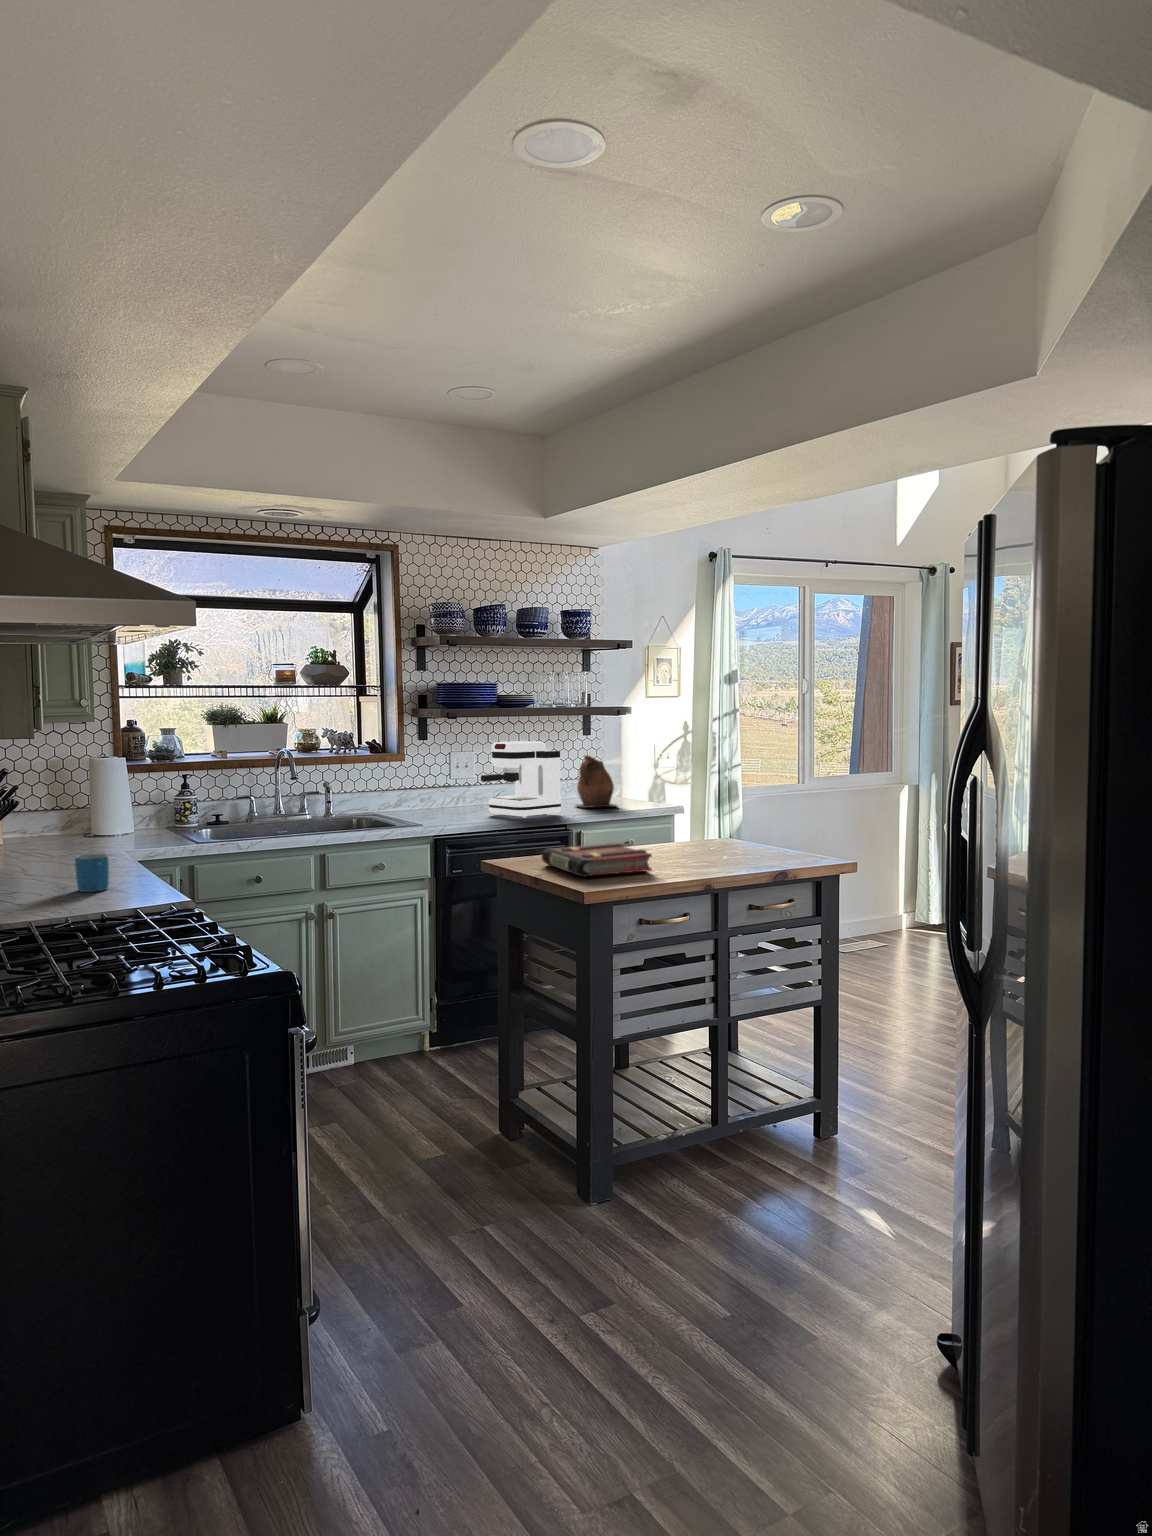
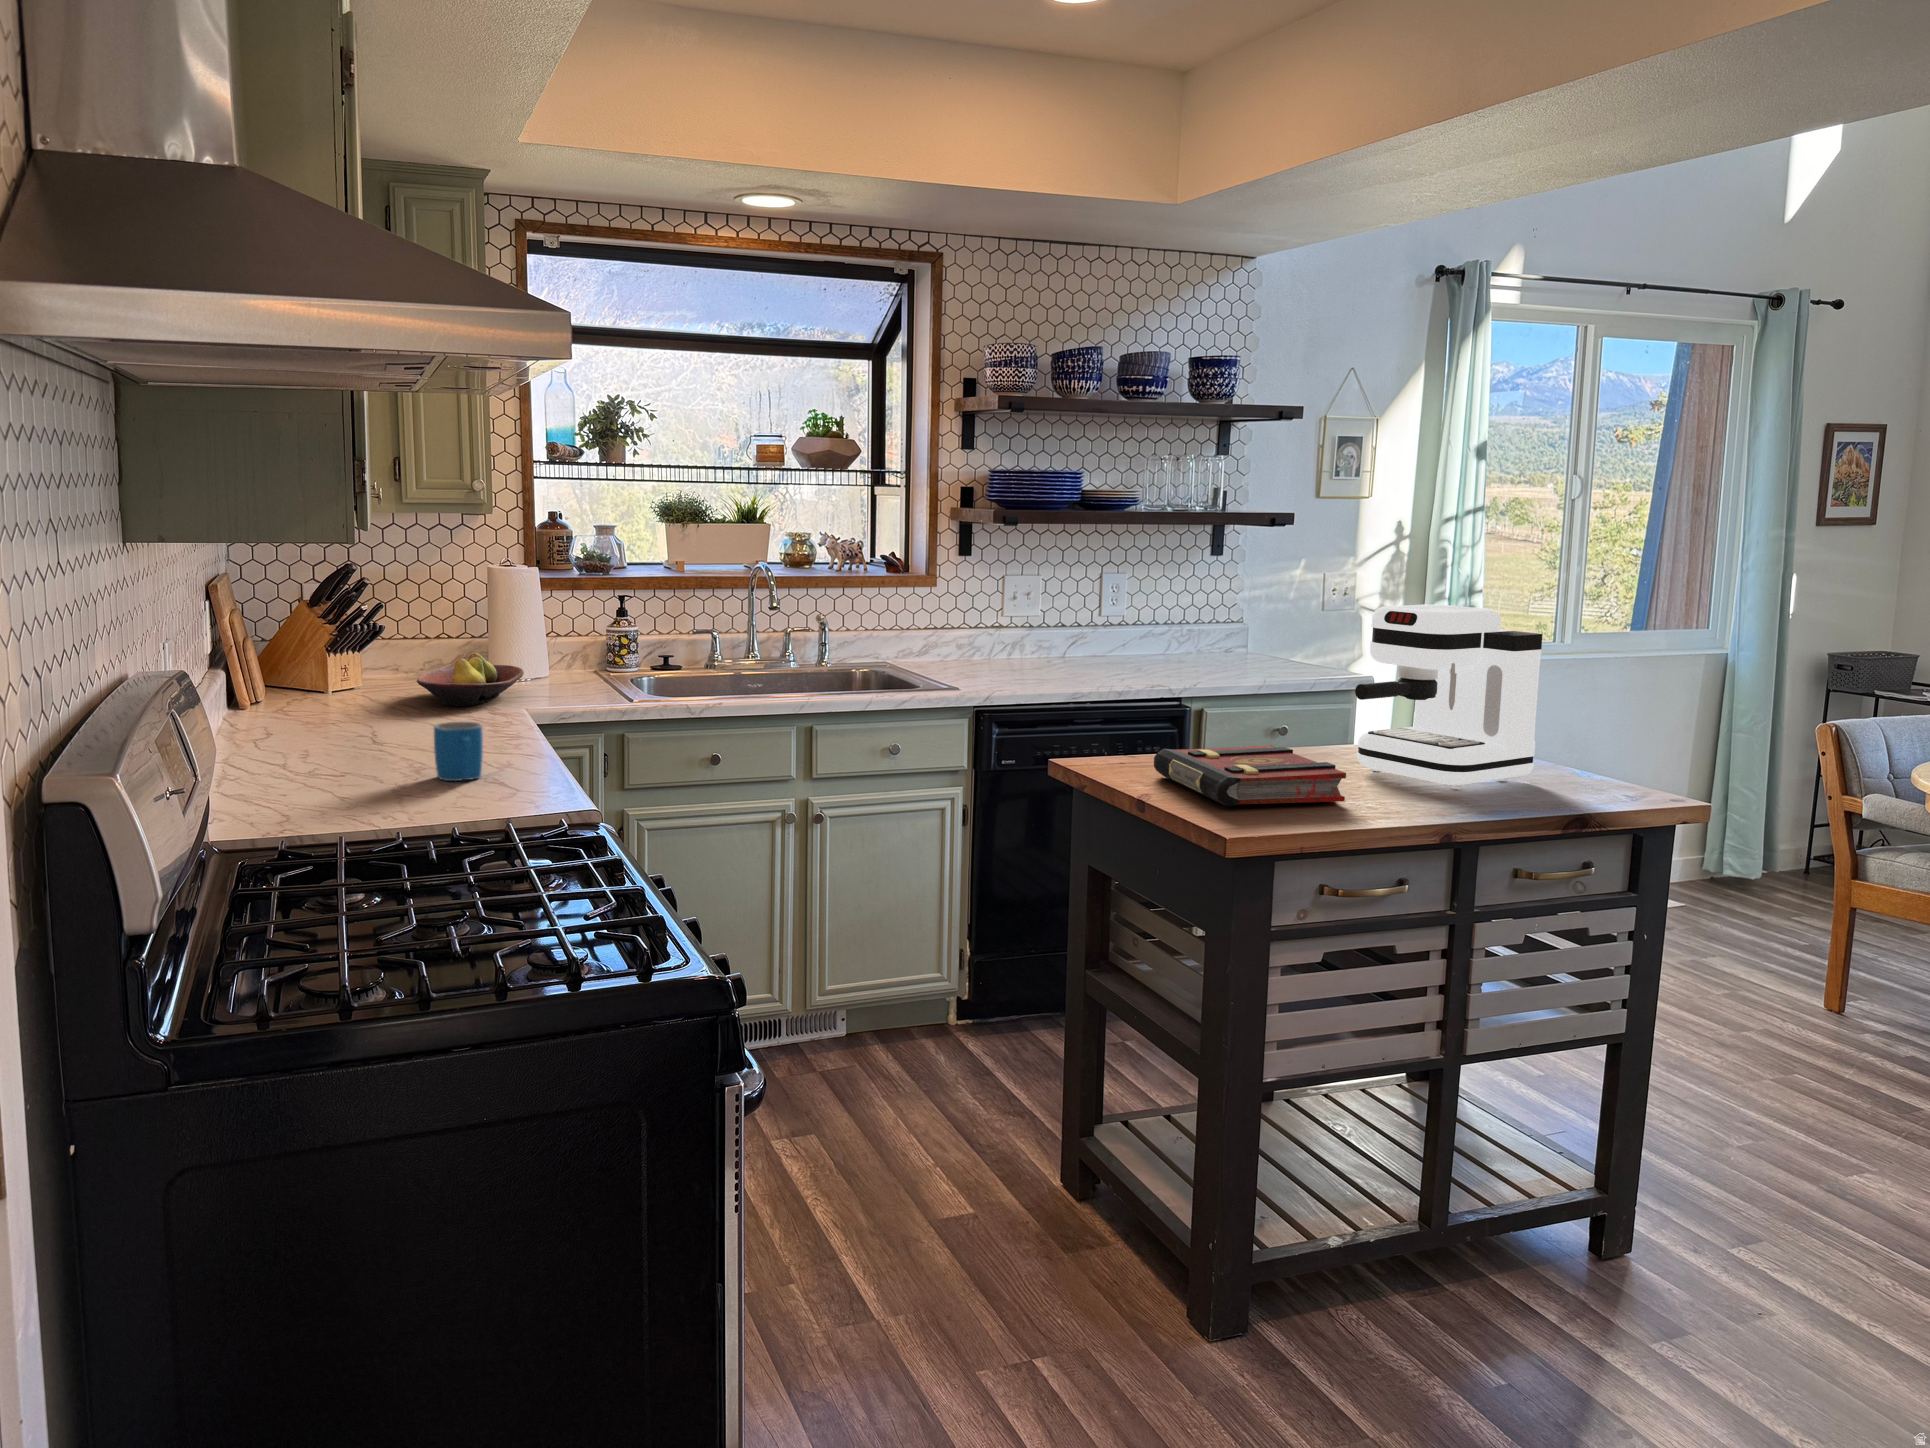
coffee maker: present [481,741,561,818] -> present [1355,604,1543,788]
ceramic pitcher: present [577,755,618,808] -> none [1194,588,1269,672]
fruit bowl: none [45,816,121,852] -> present [417,653,524,706]

